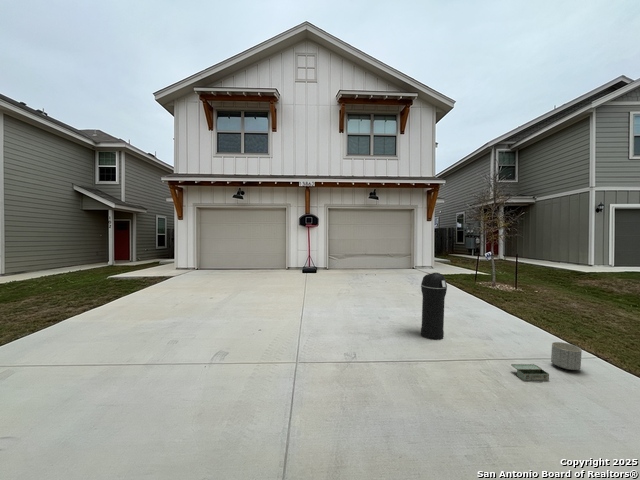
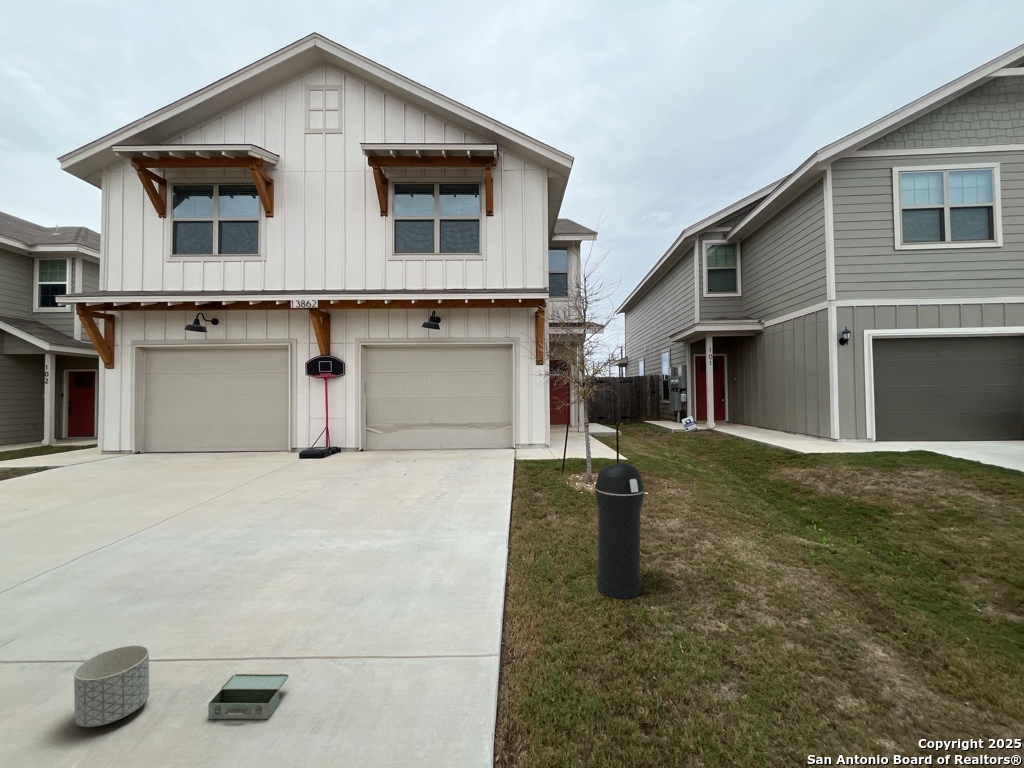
trash can: present [421,273,447,340] -> present [595,463,644,599]
planter: present [551,342,582,370] -> present [74,645,149,727]

